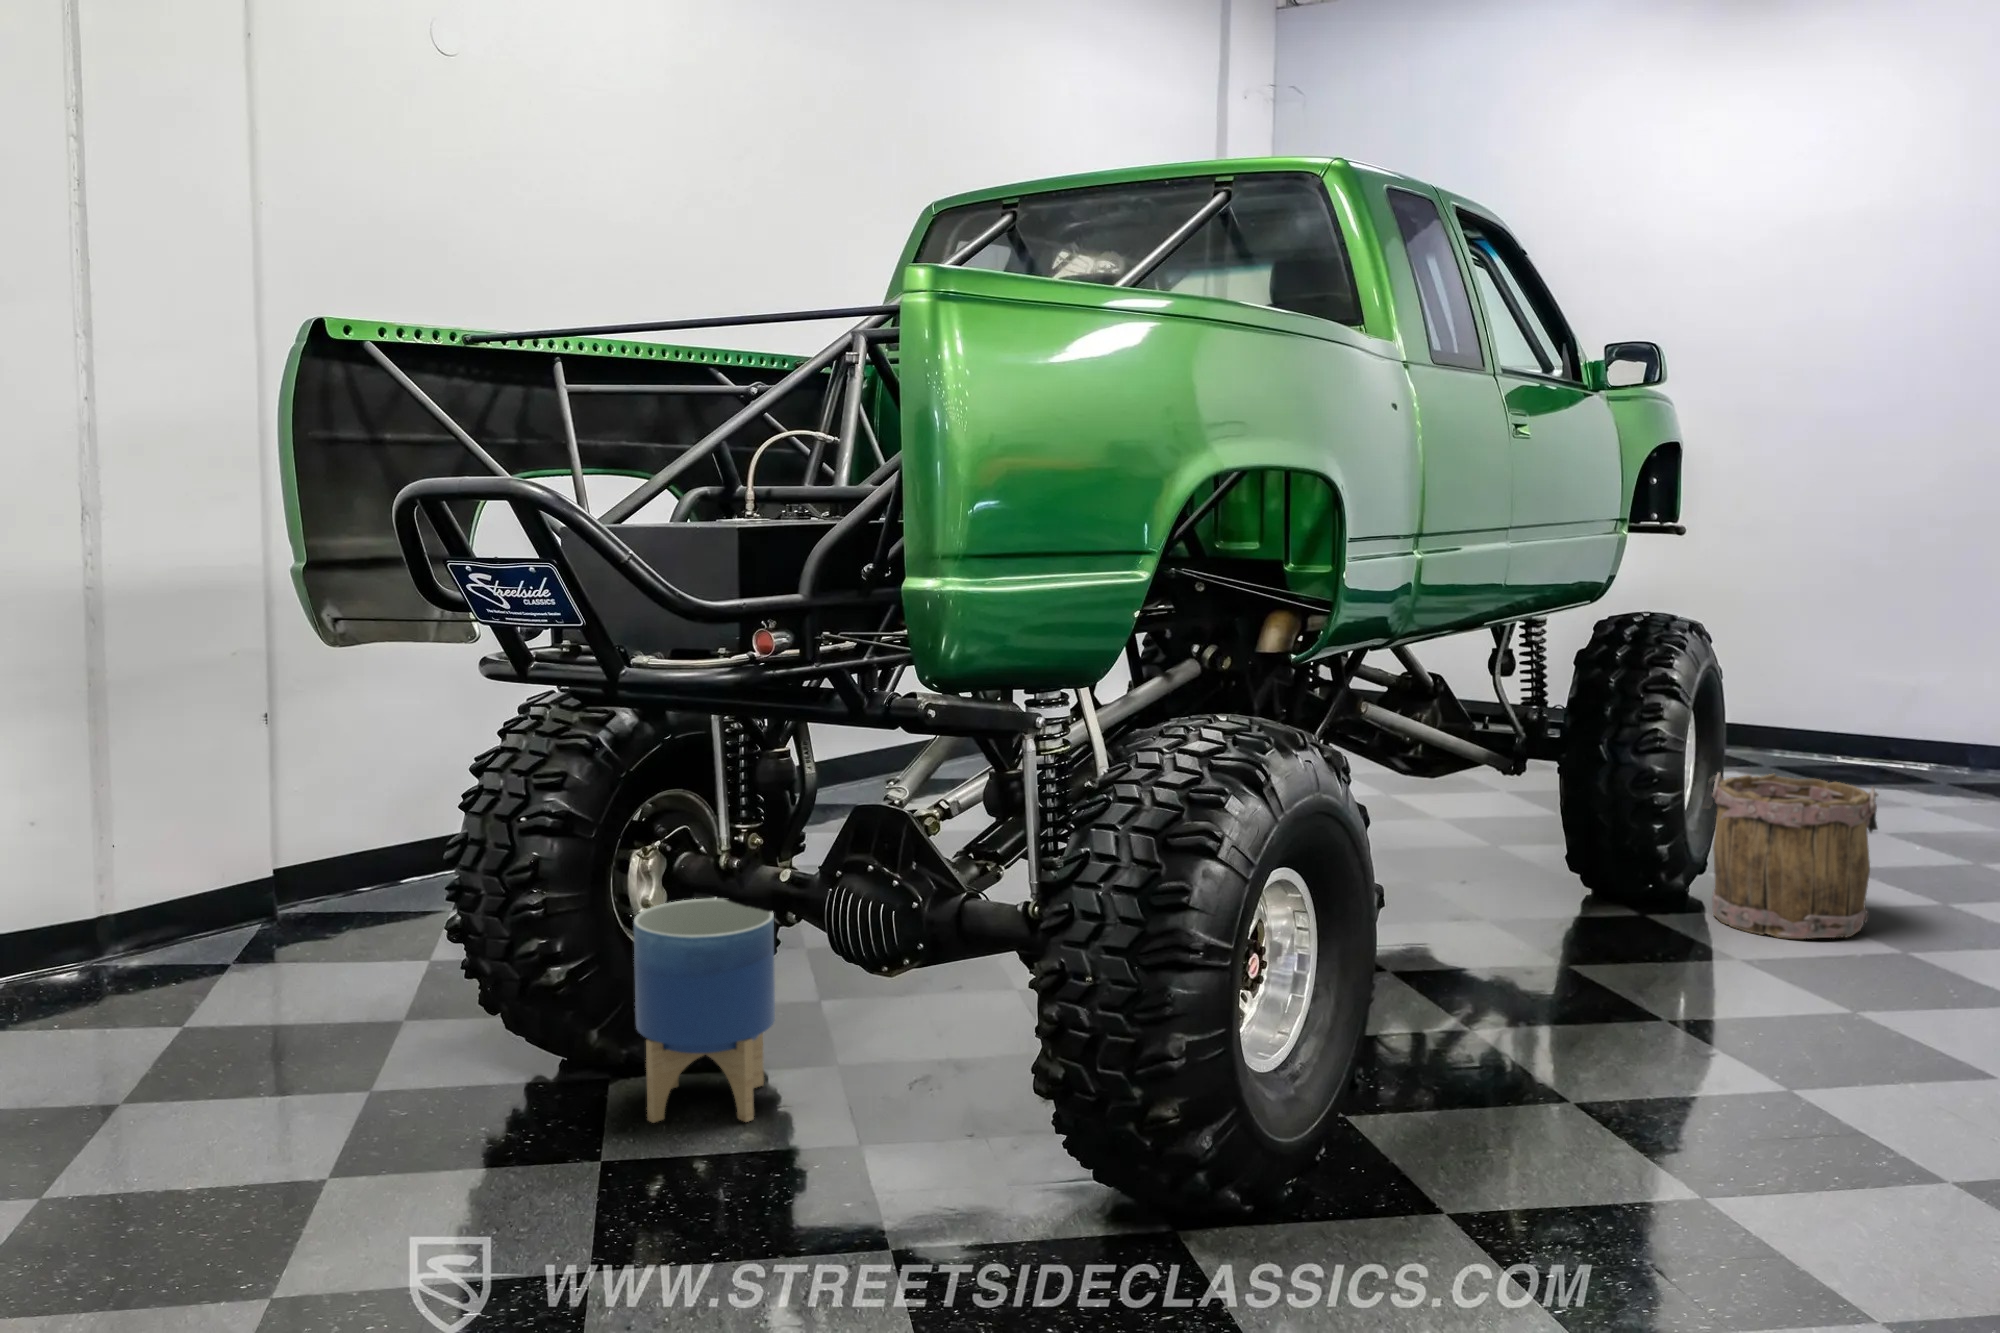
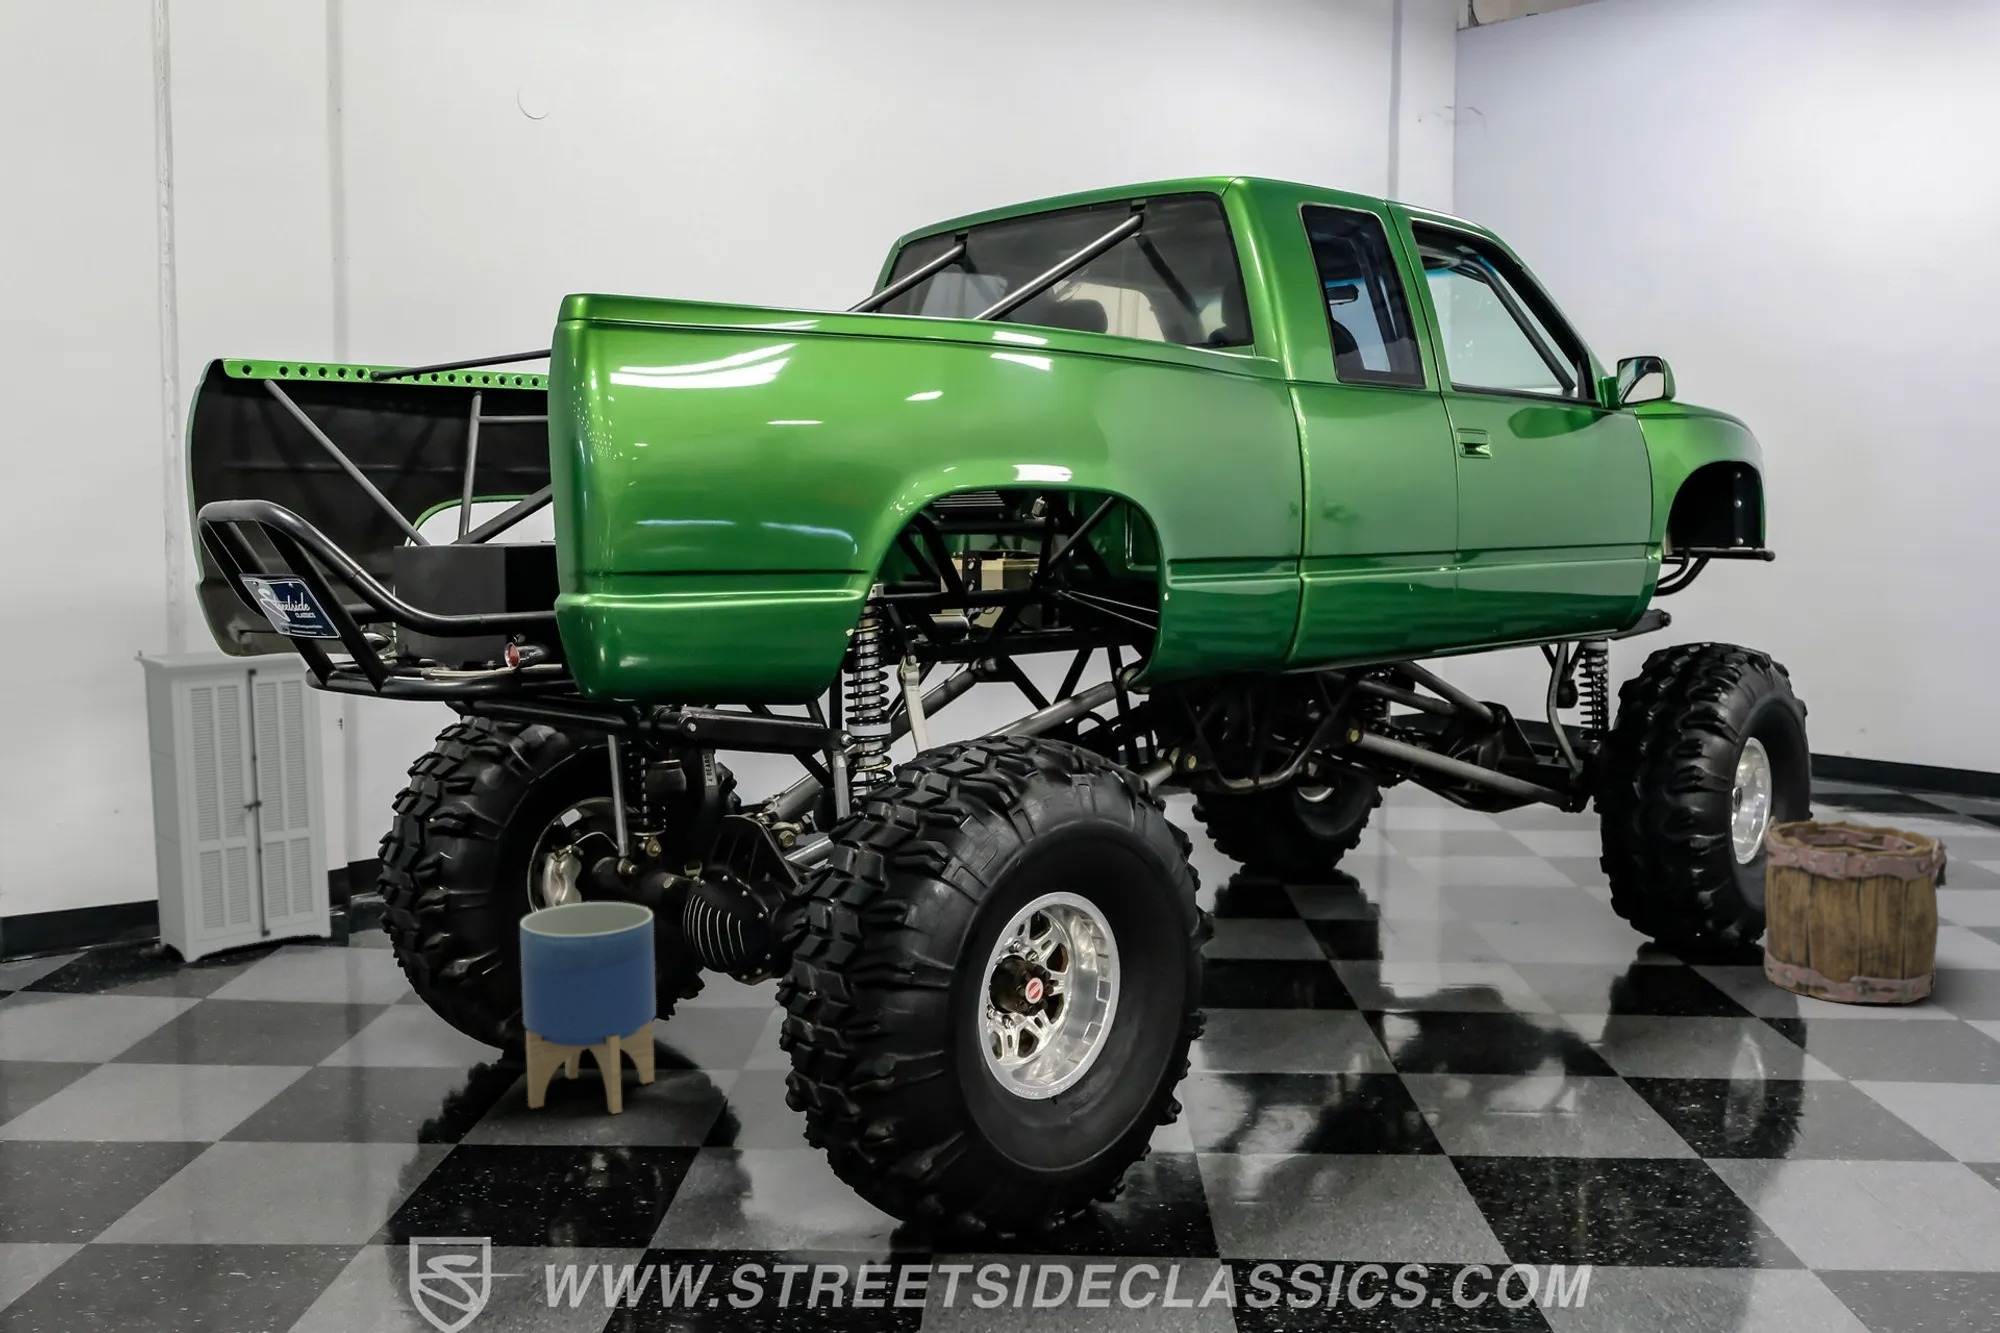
storage cabinet: none [52,626,281,989] -> present [134,651,331,962]

